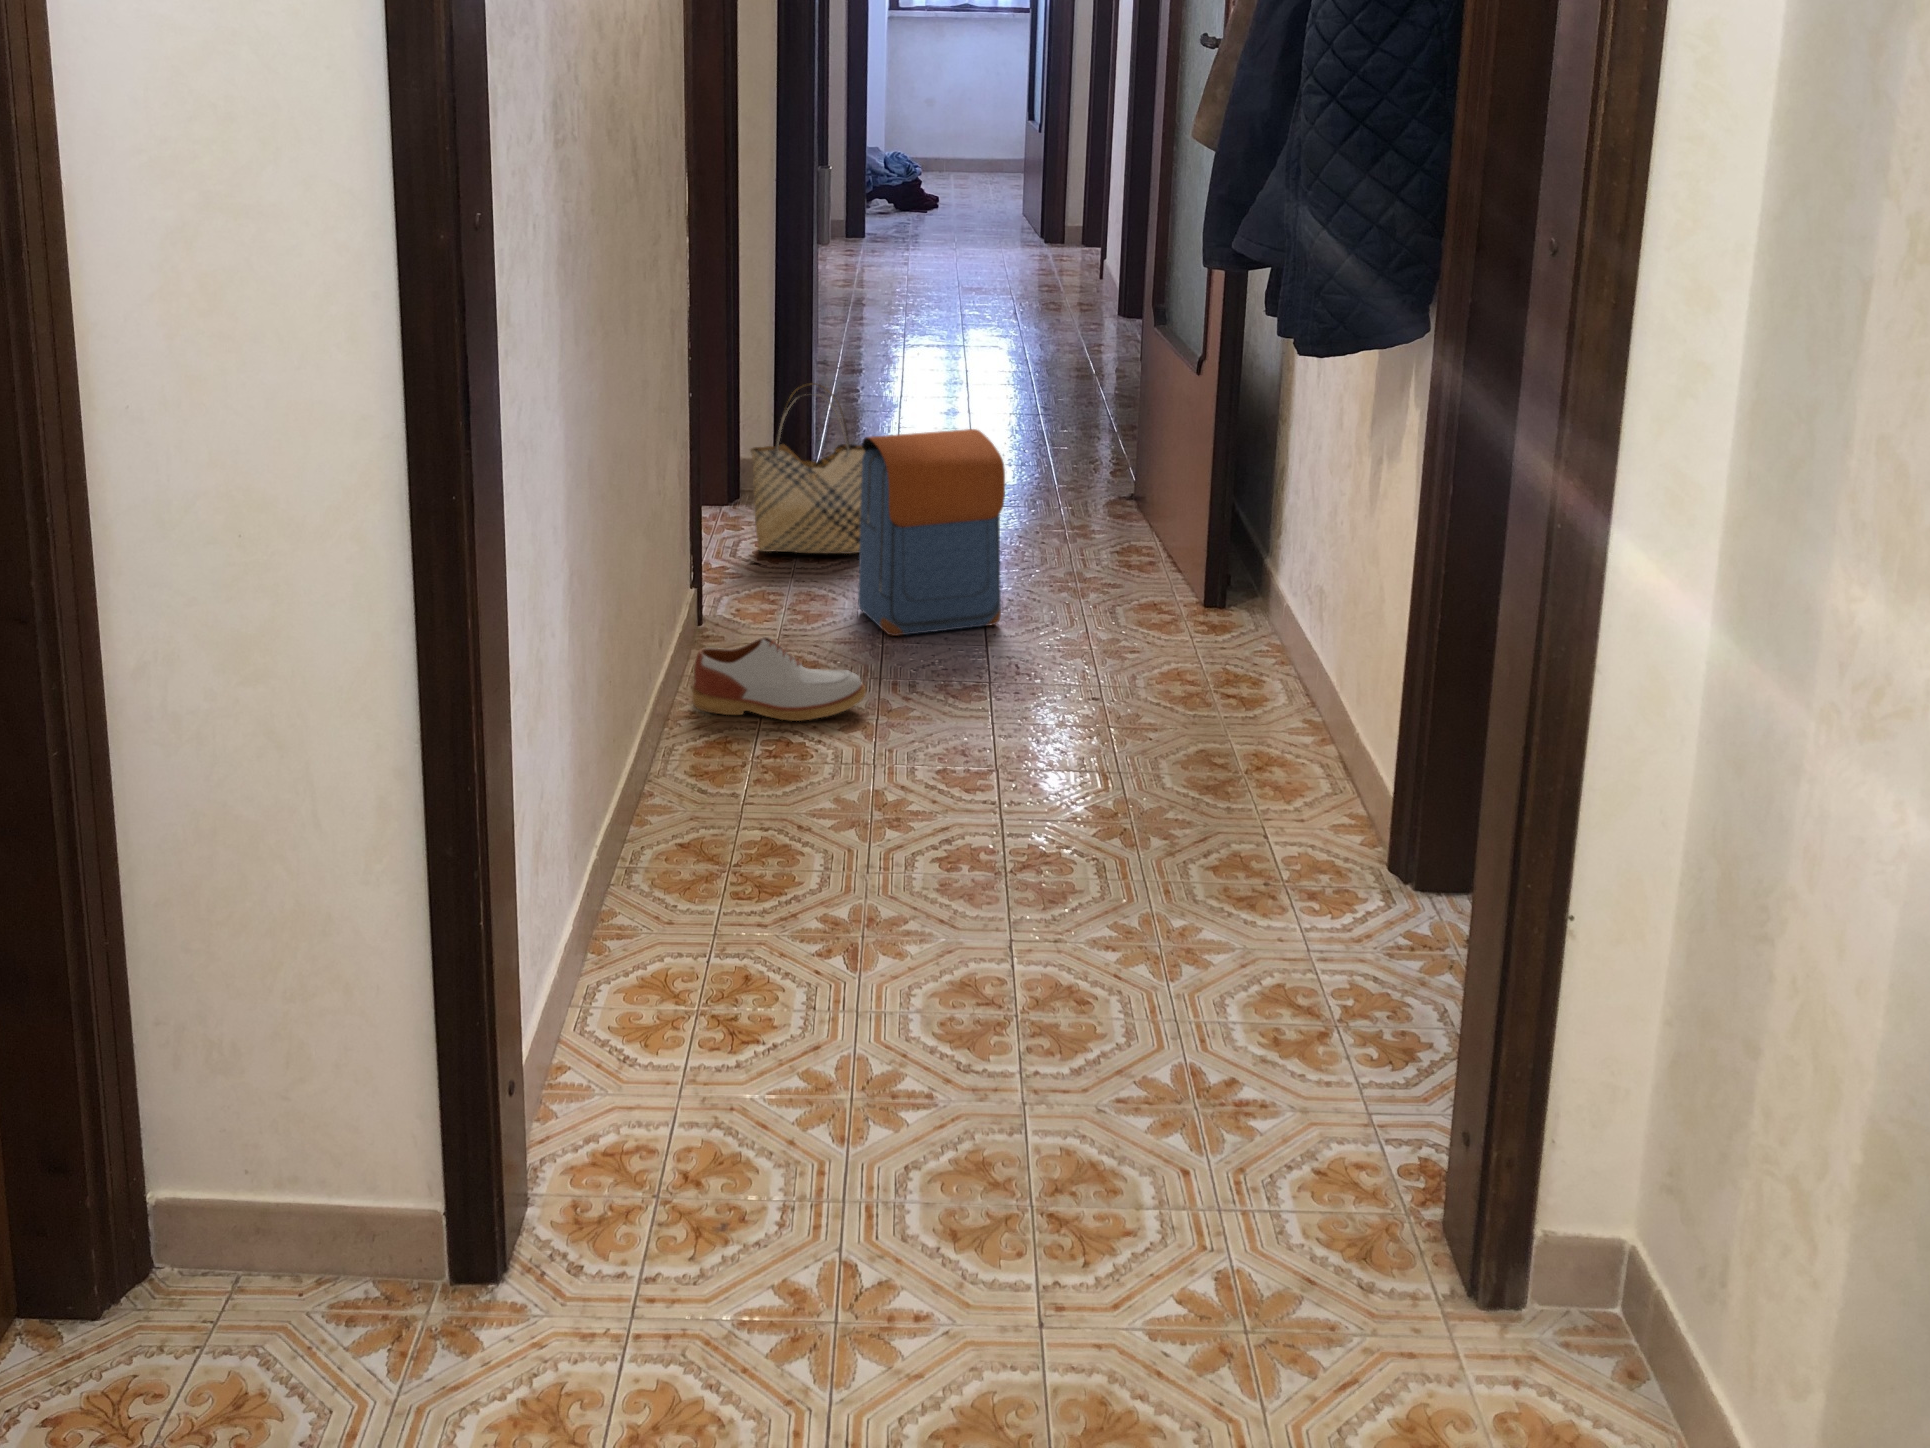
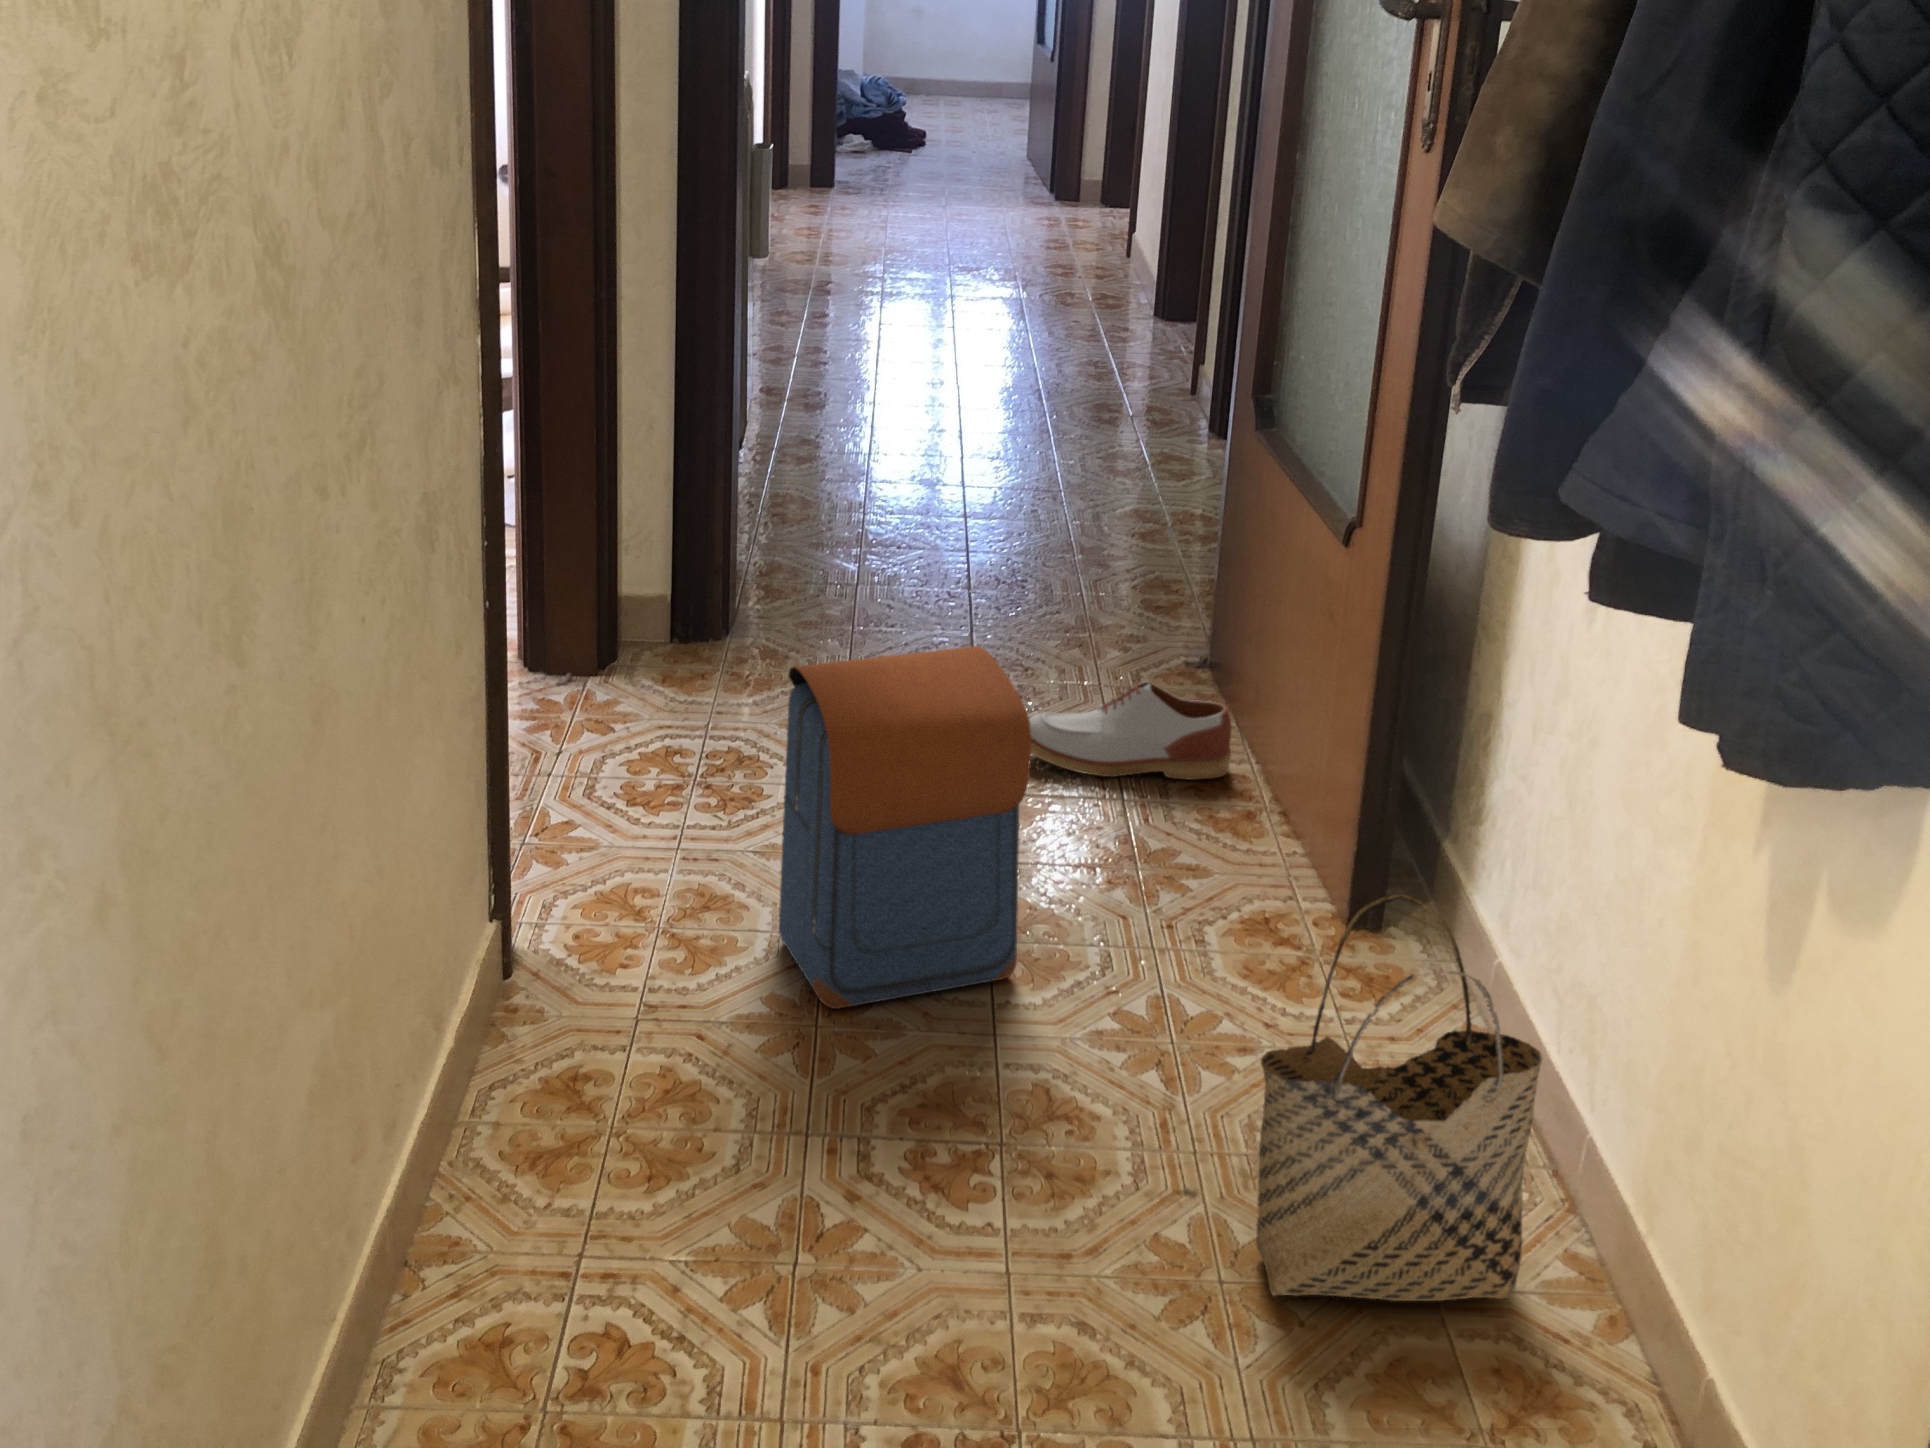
woven basket: present [750,383,865,554] -> present [1256,893,1542,1301]
shoe: present [692,637,866,721] -> present [1029,681,1231,780]

